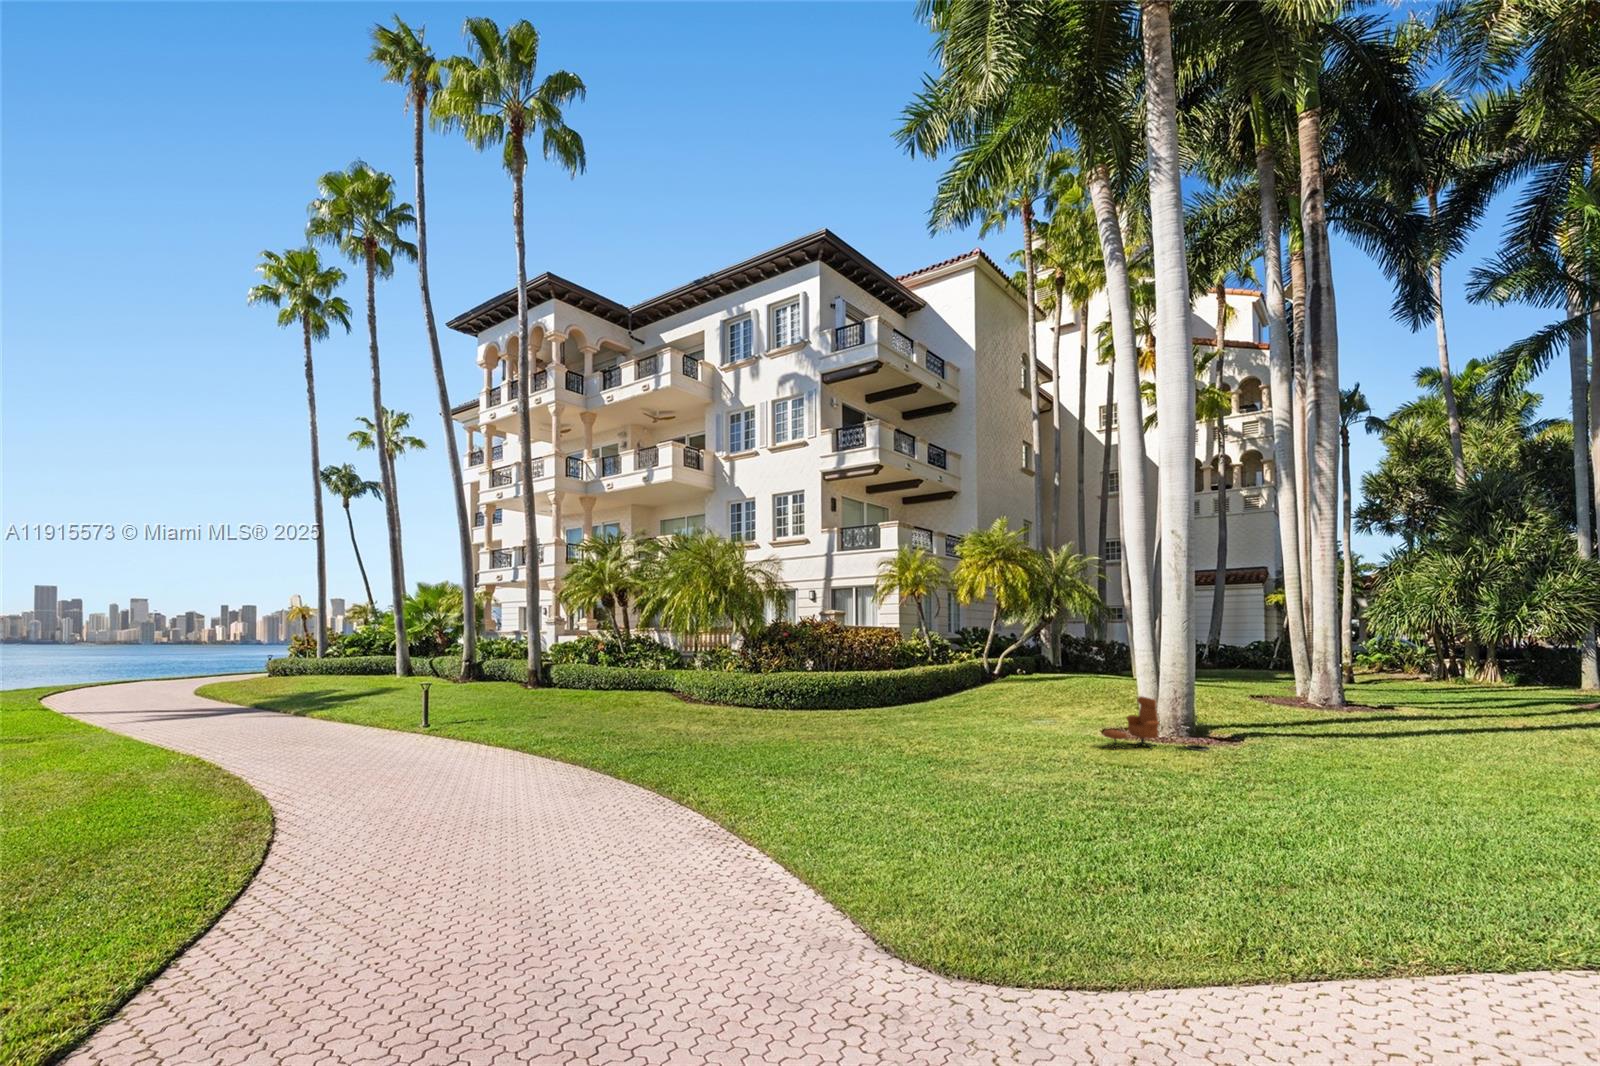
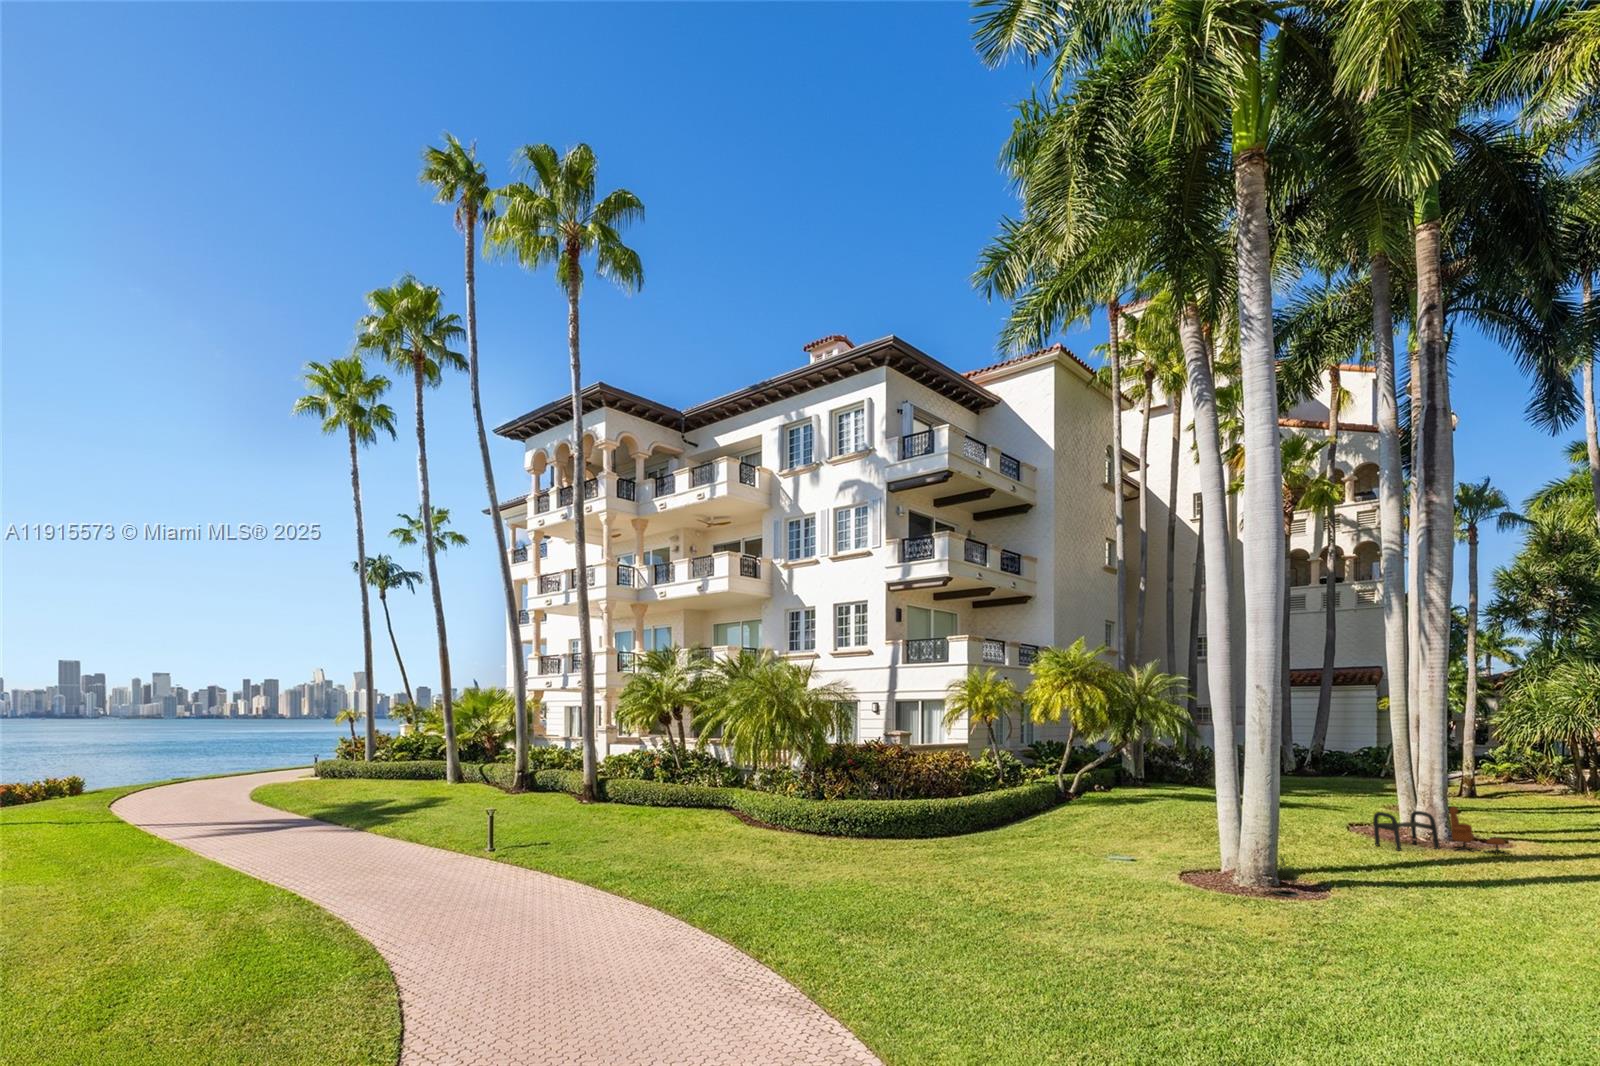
bench: none [1275,673,1335,709] -> present [1373,811,1439,851]
lounge chair: present [1103,696,1159,749] -> present [1449,806,1508,854]

